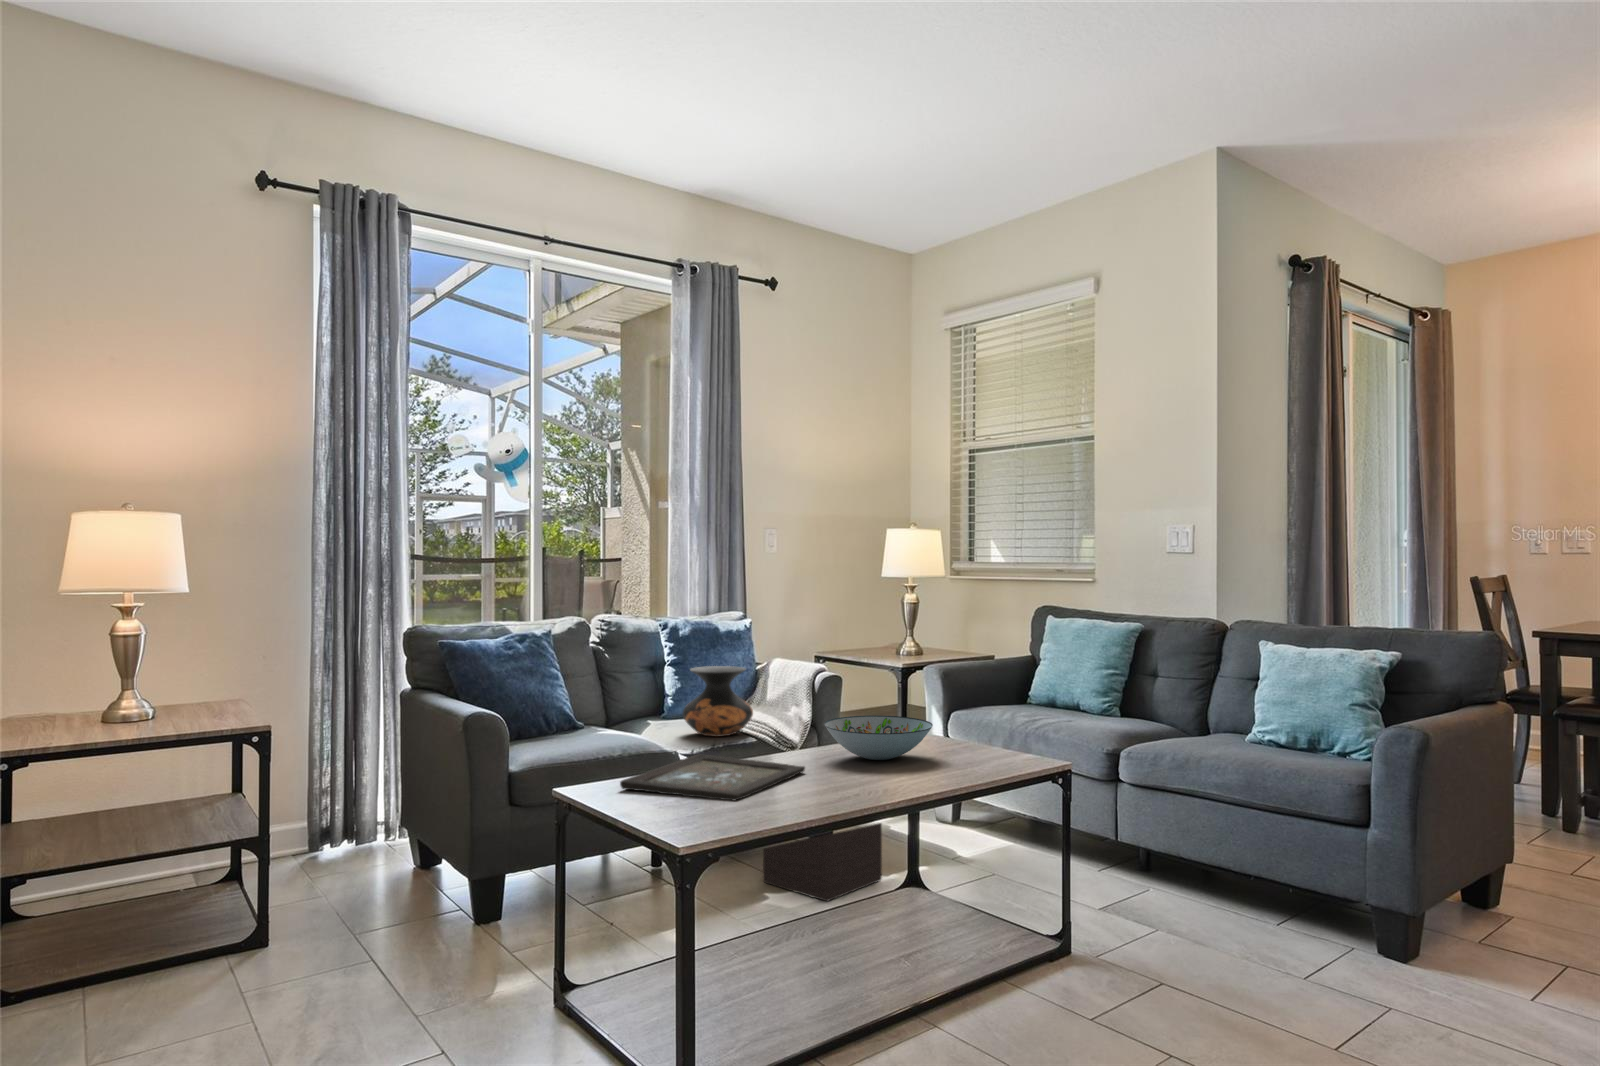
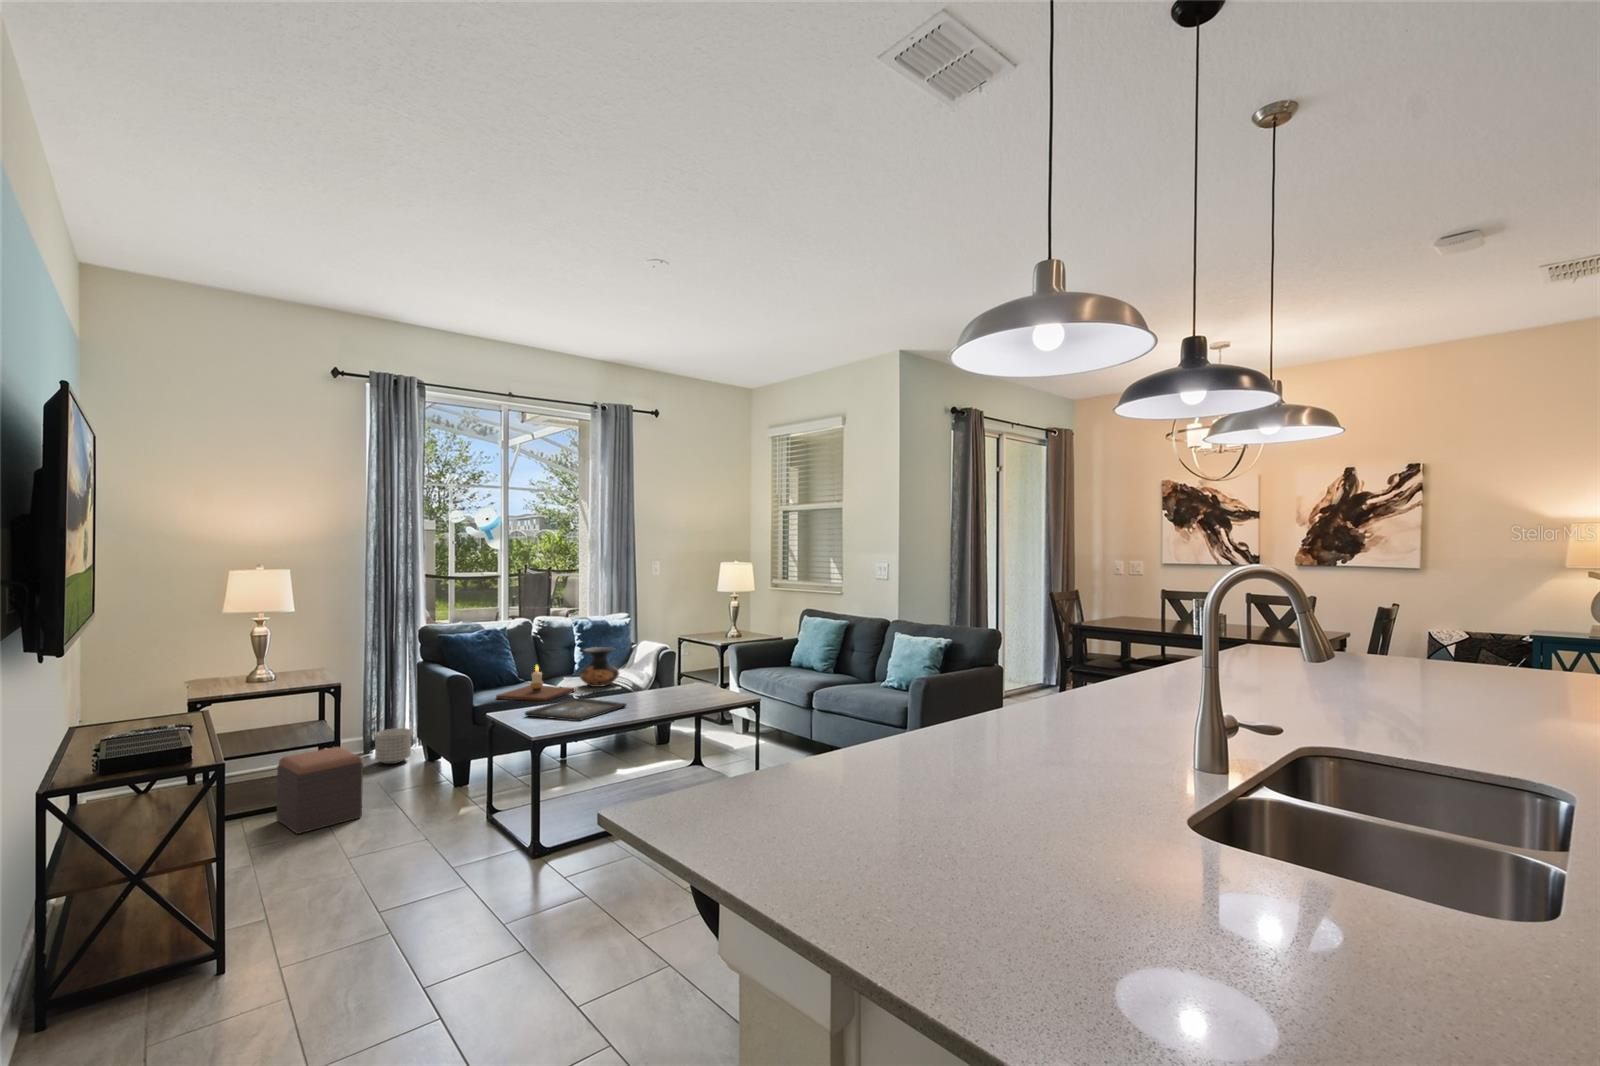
candle: none [547,694,683,762] -> present [496,665,575,701]
decorative bowl: present [824,715,933,760] -> none [644,676,701,700]
planter: none [329,808,392,873] -> present [375,728,411,764]
footstool: present [763,823,882,901] -> present [276,747,363,834]

